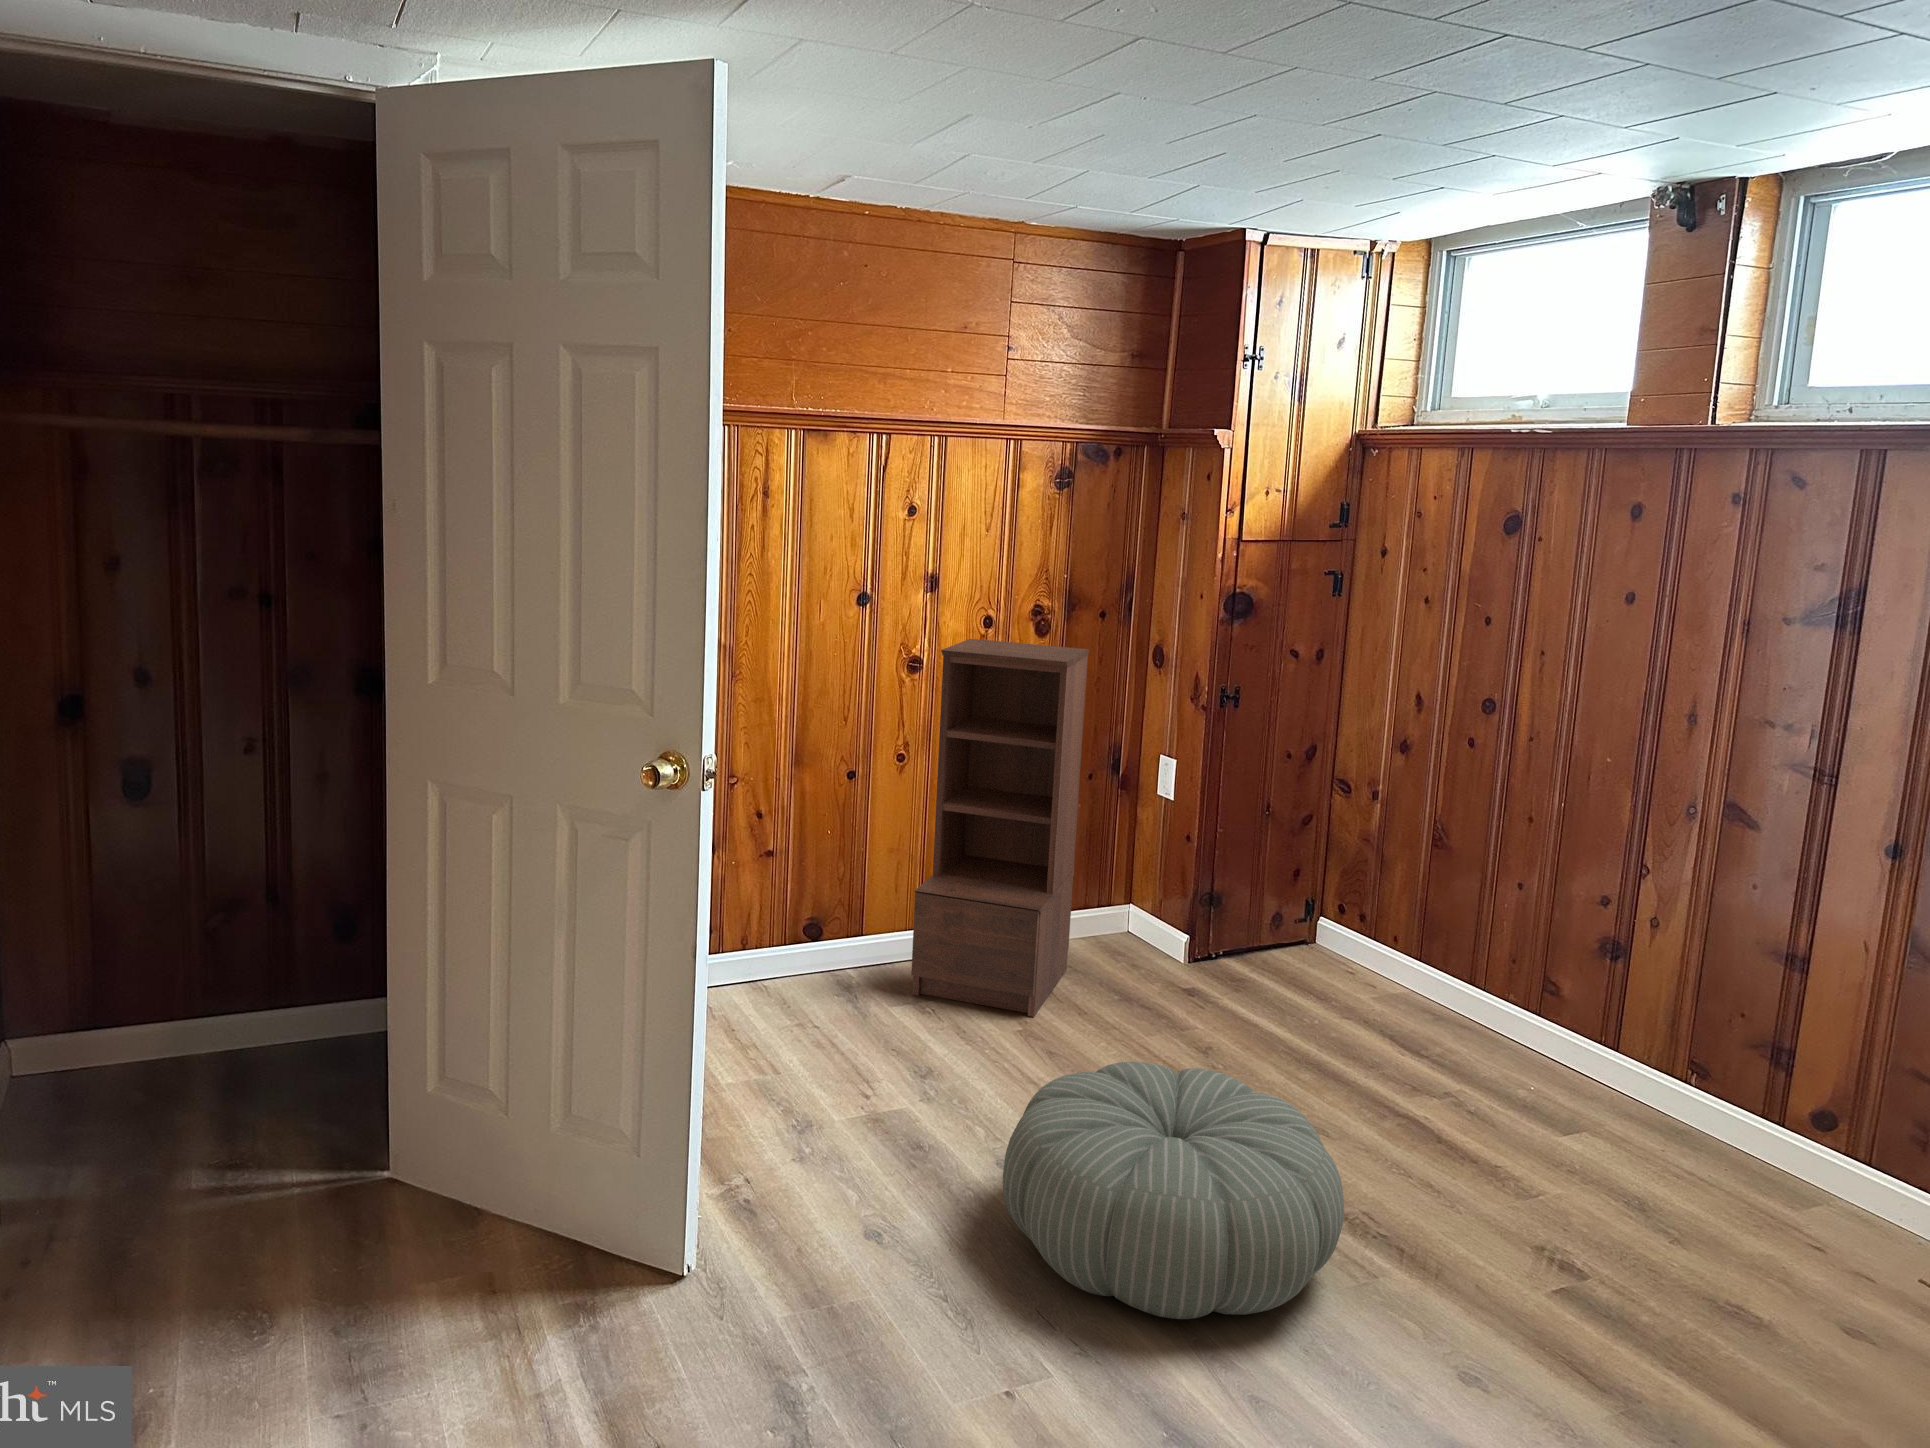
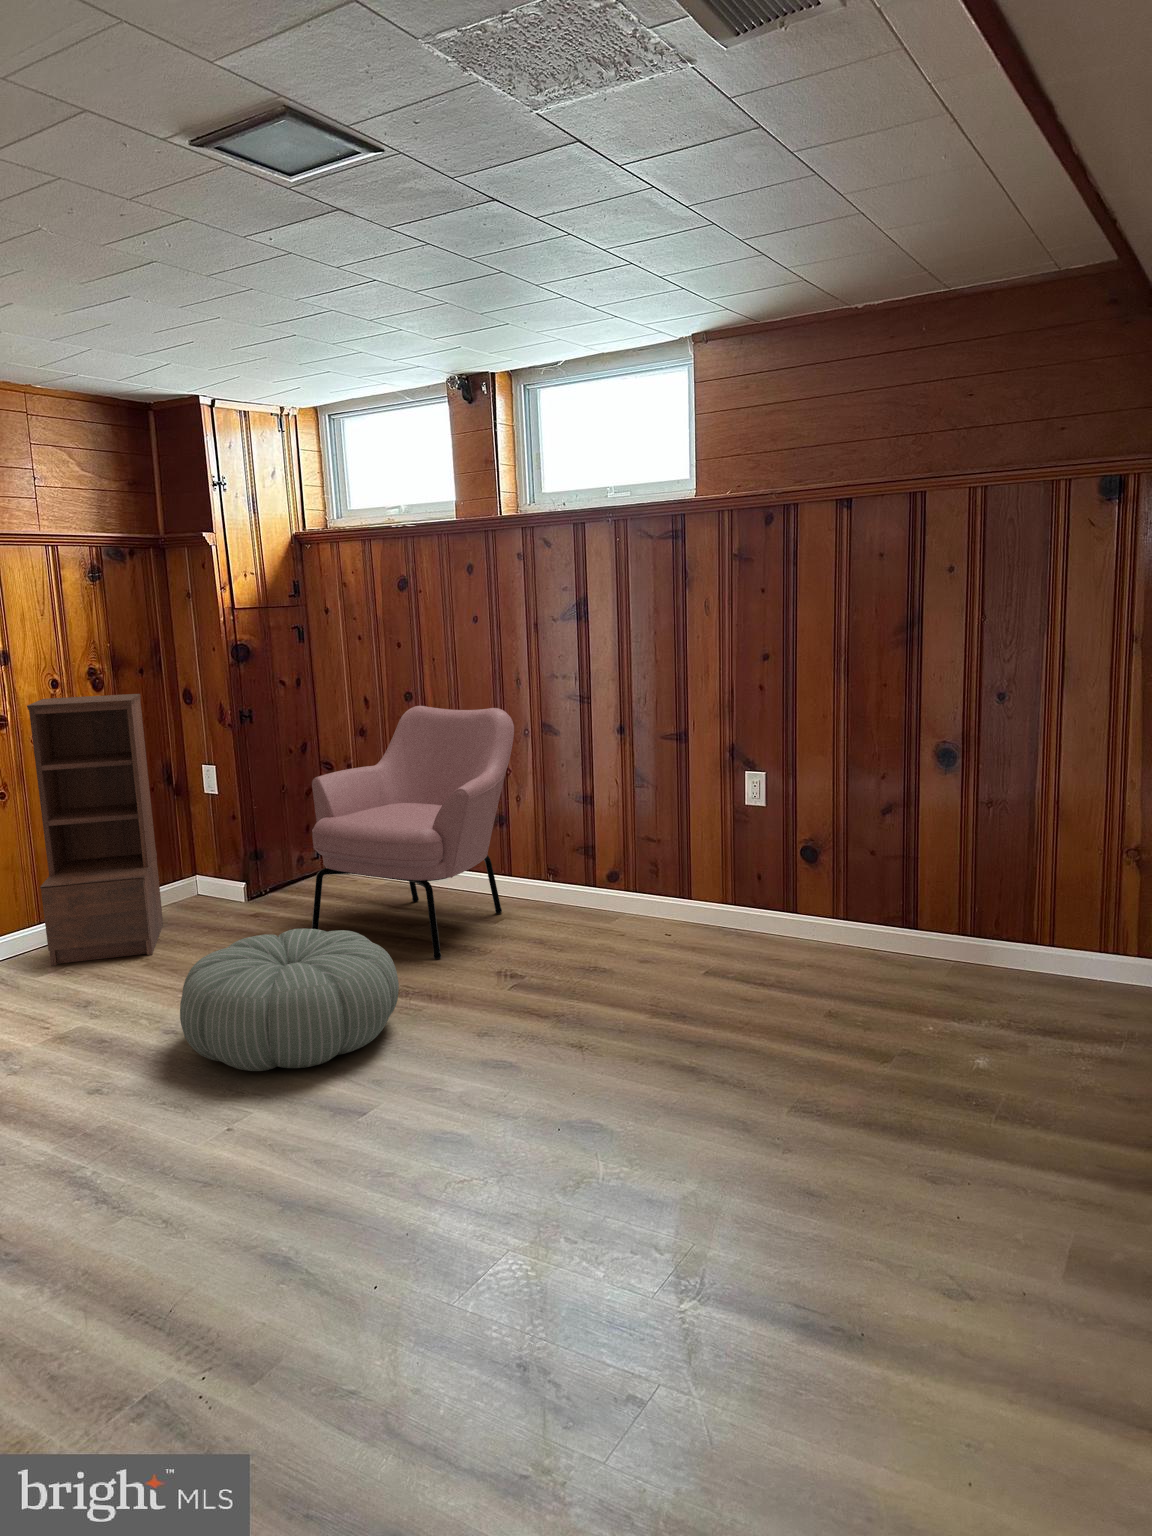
armchair: none [1255,730,1669,1172] -> present [312,706,514,959]

